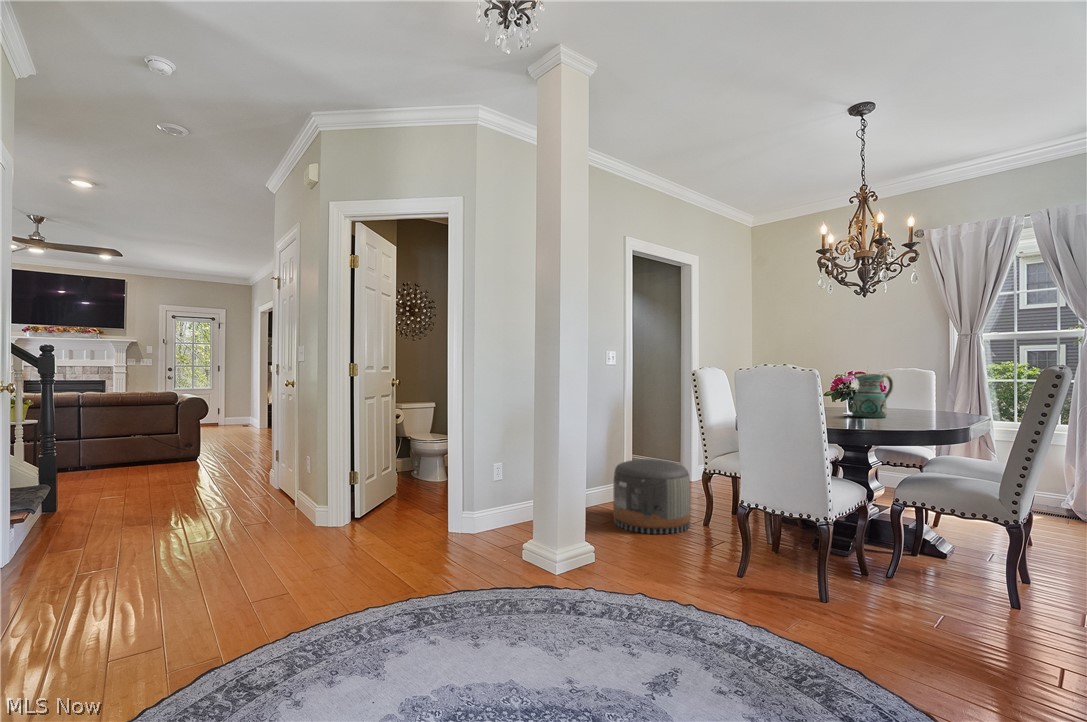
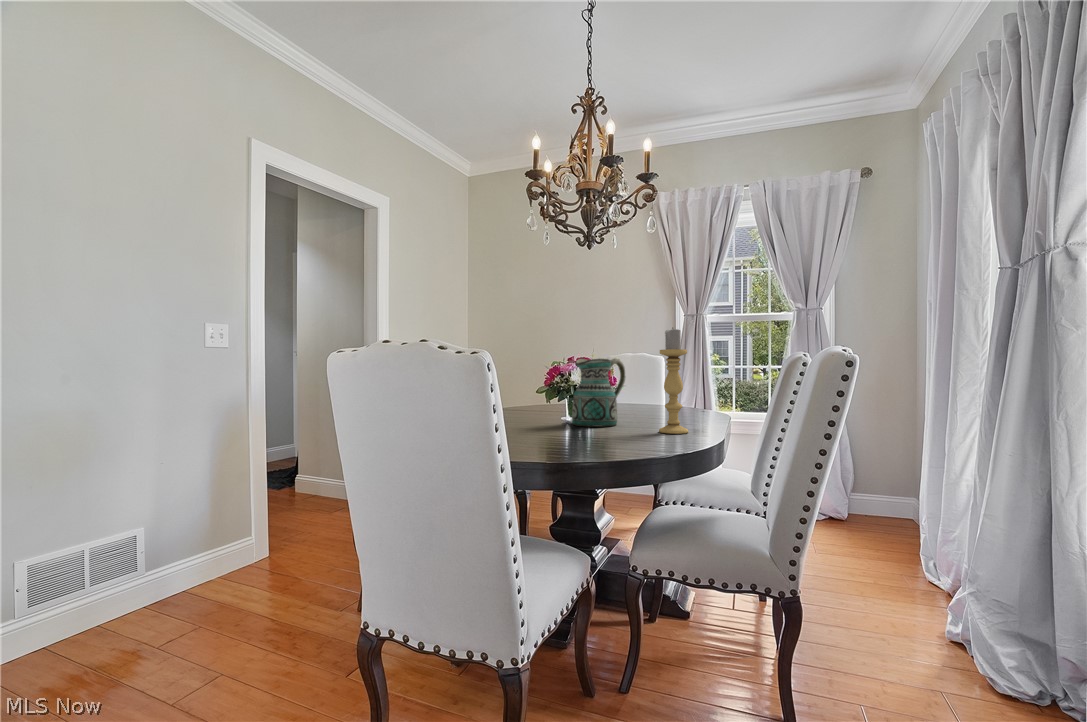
candle holder: none [917,355,940,423] -> present [659,328,688,434]
pouf: present [613,459,690,534] -> none [158,517,320,679]

